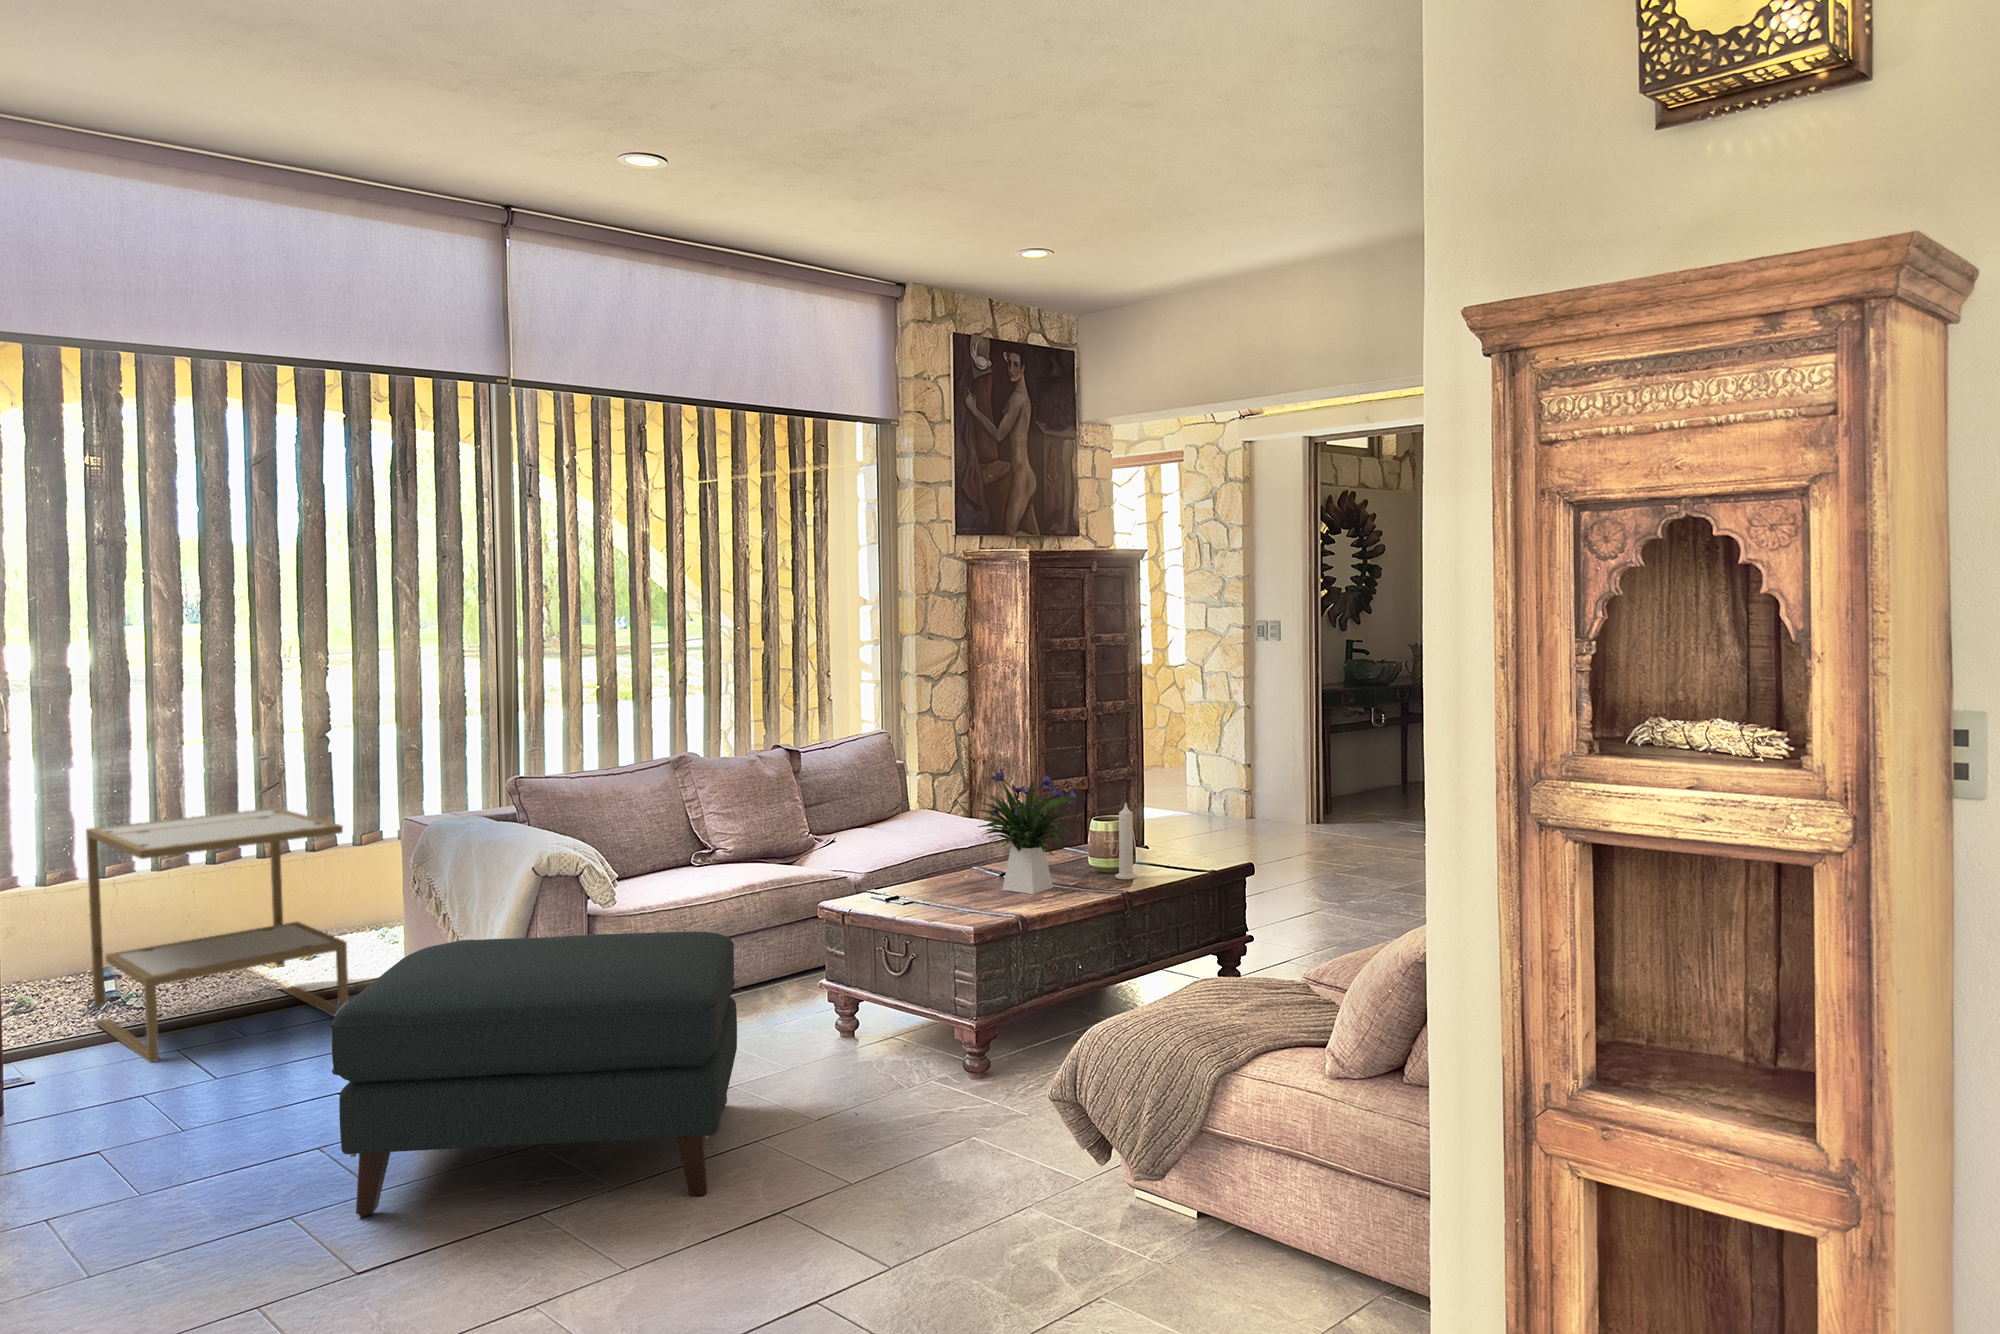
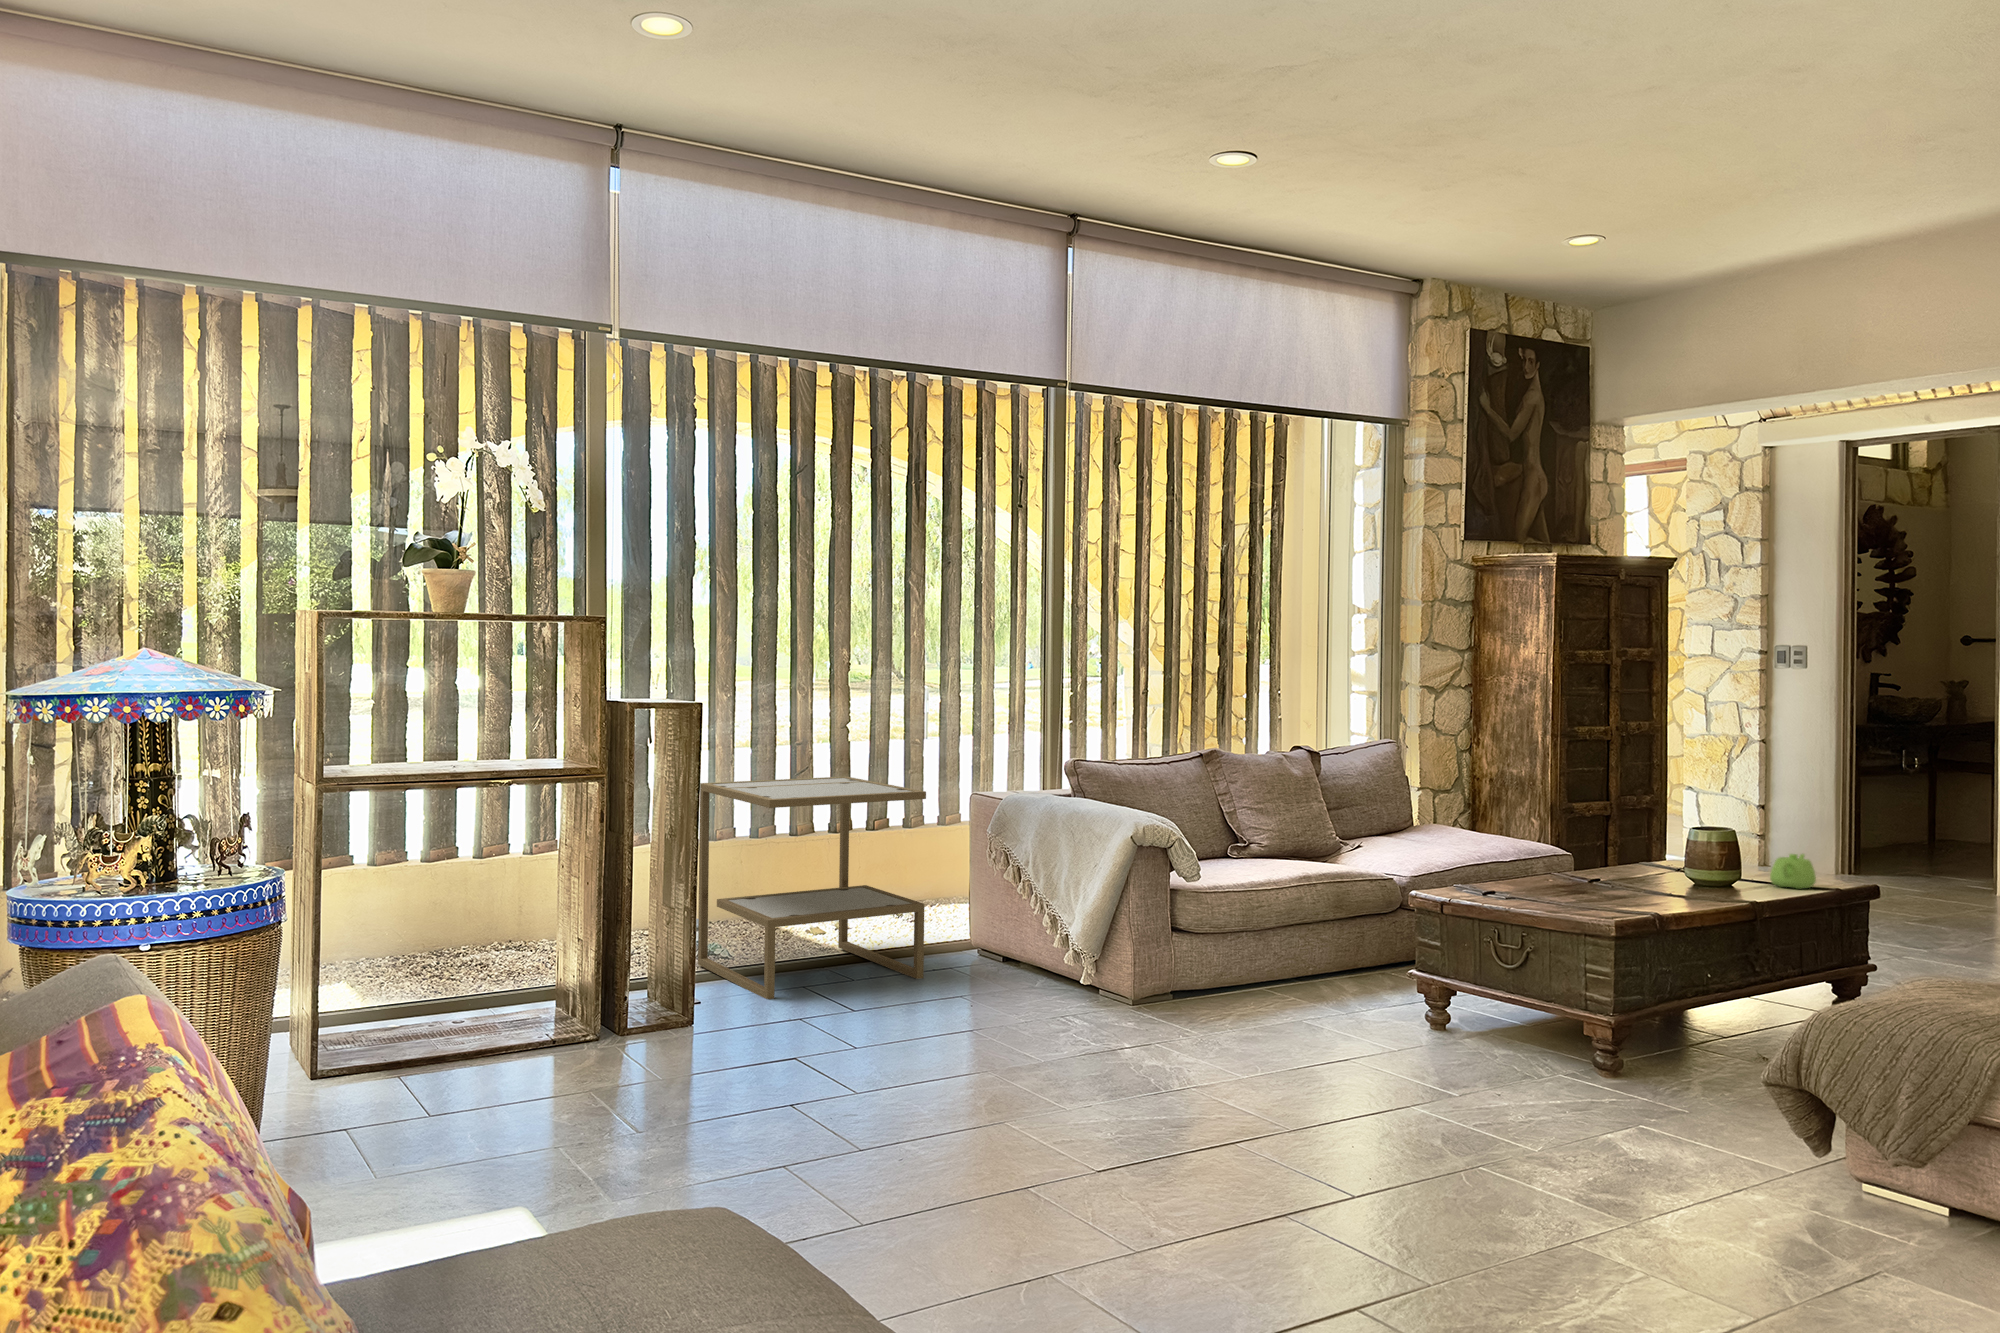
flower arrangement: present [962,766,1078,894] -> none [1564,757,1704,897]
candle: present [1115,803,1137,879] -> none [1727,807,1753,891]
teapot: none [1155,840,1193,874] -> present [1770,854,1816,889]
ottoman: present [331,932,737,1217] -> none [1035,892,1406,1158]

